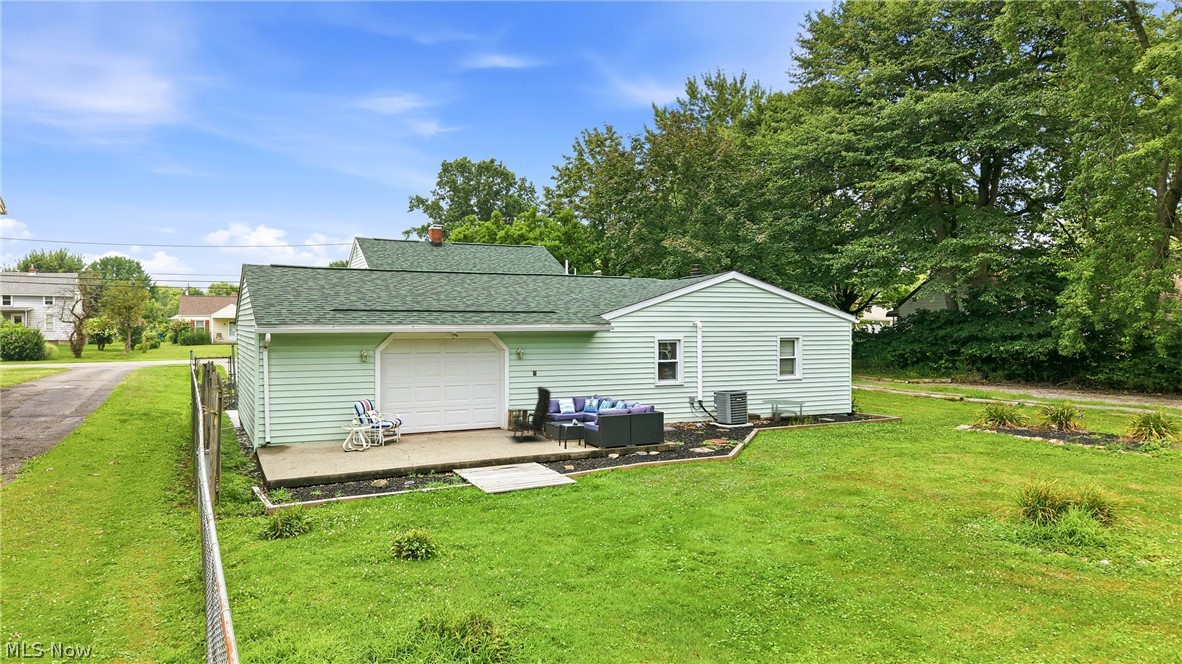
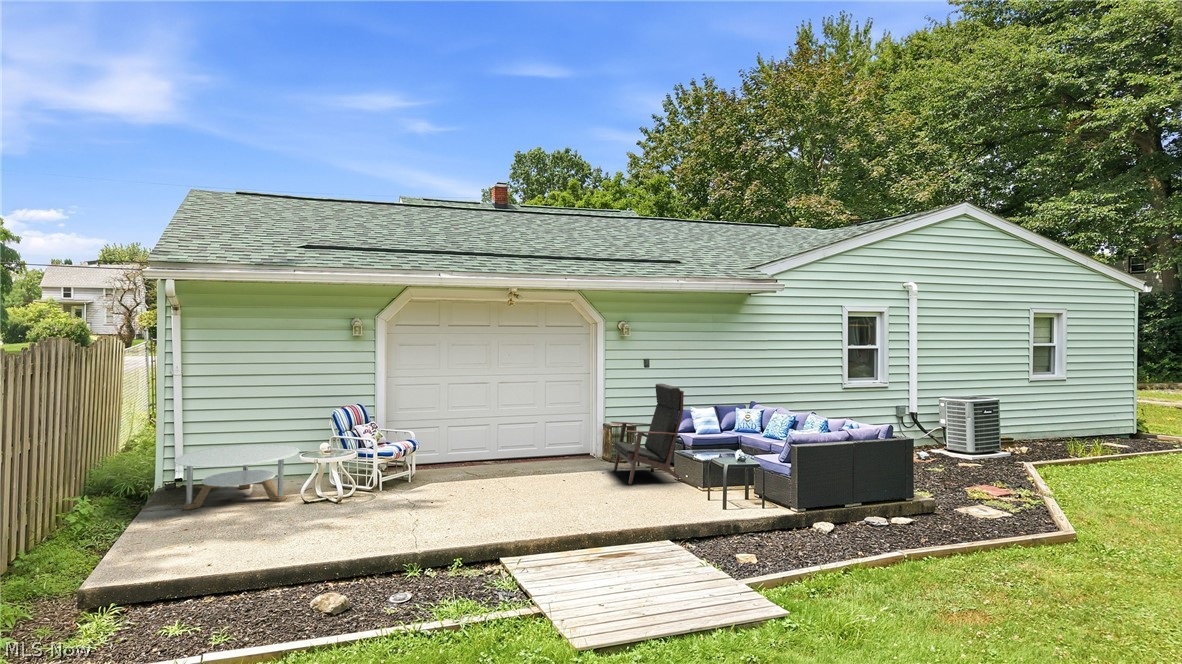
round table: present [762,400,805,421] -> present [174,444,300,510]

